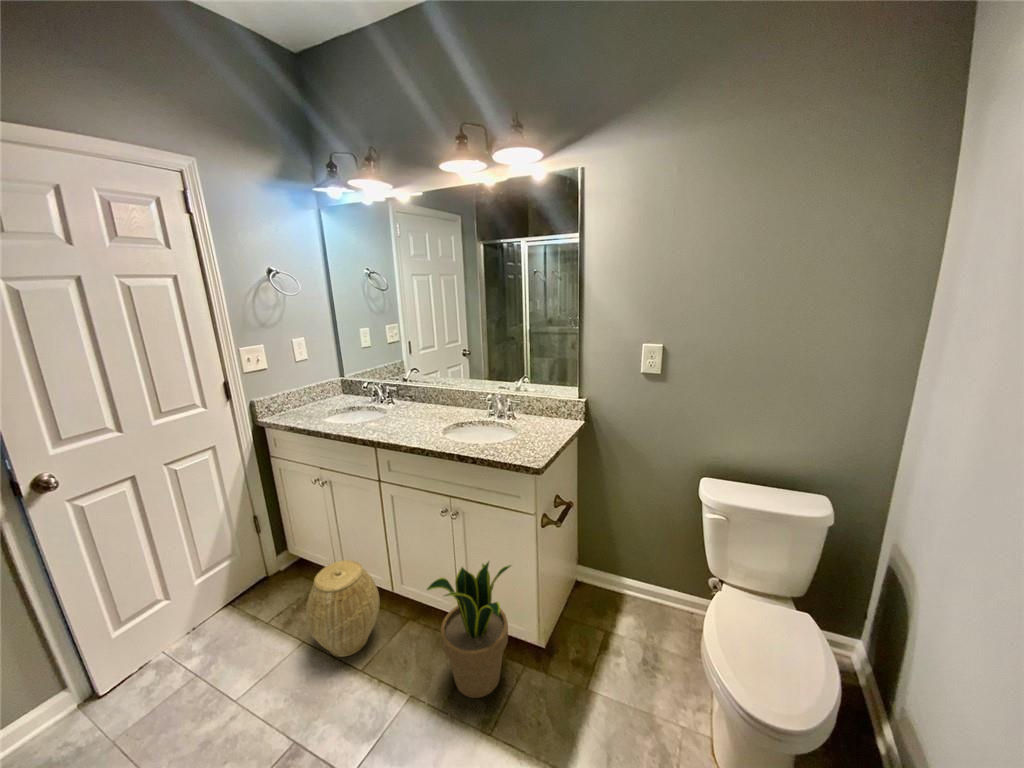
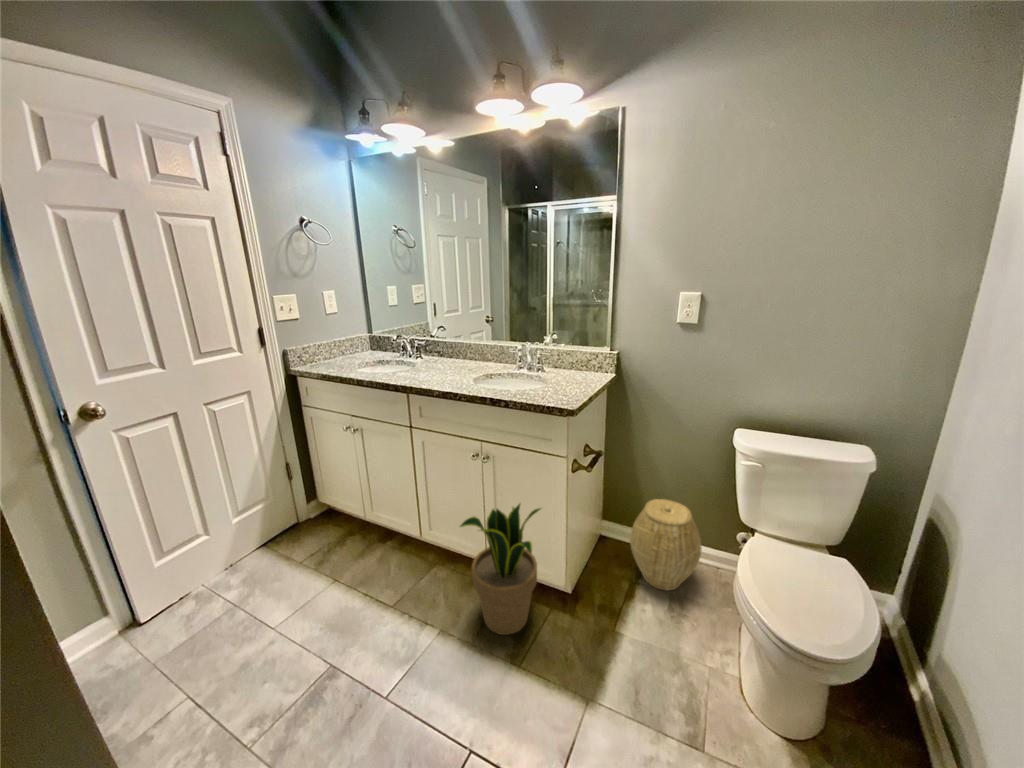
woven basket: present [306,560,379,657] -> present [630,499,701,590]

